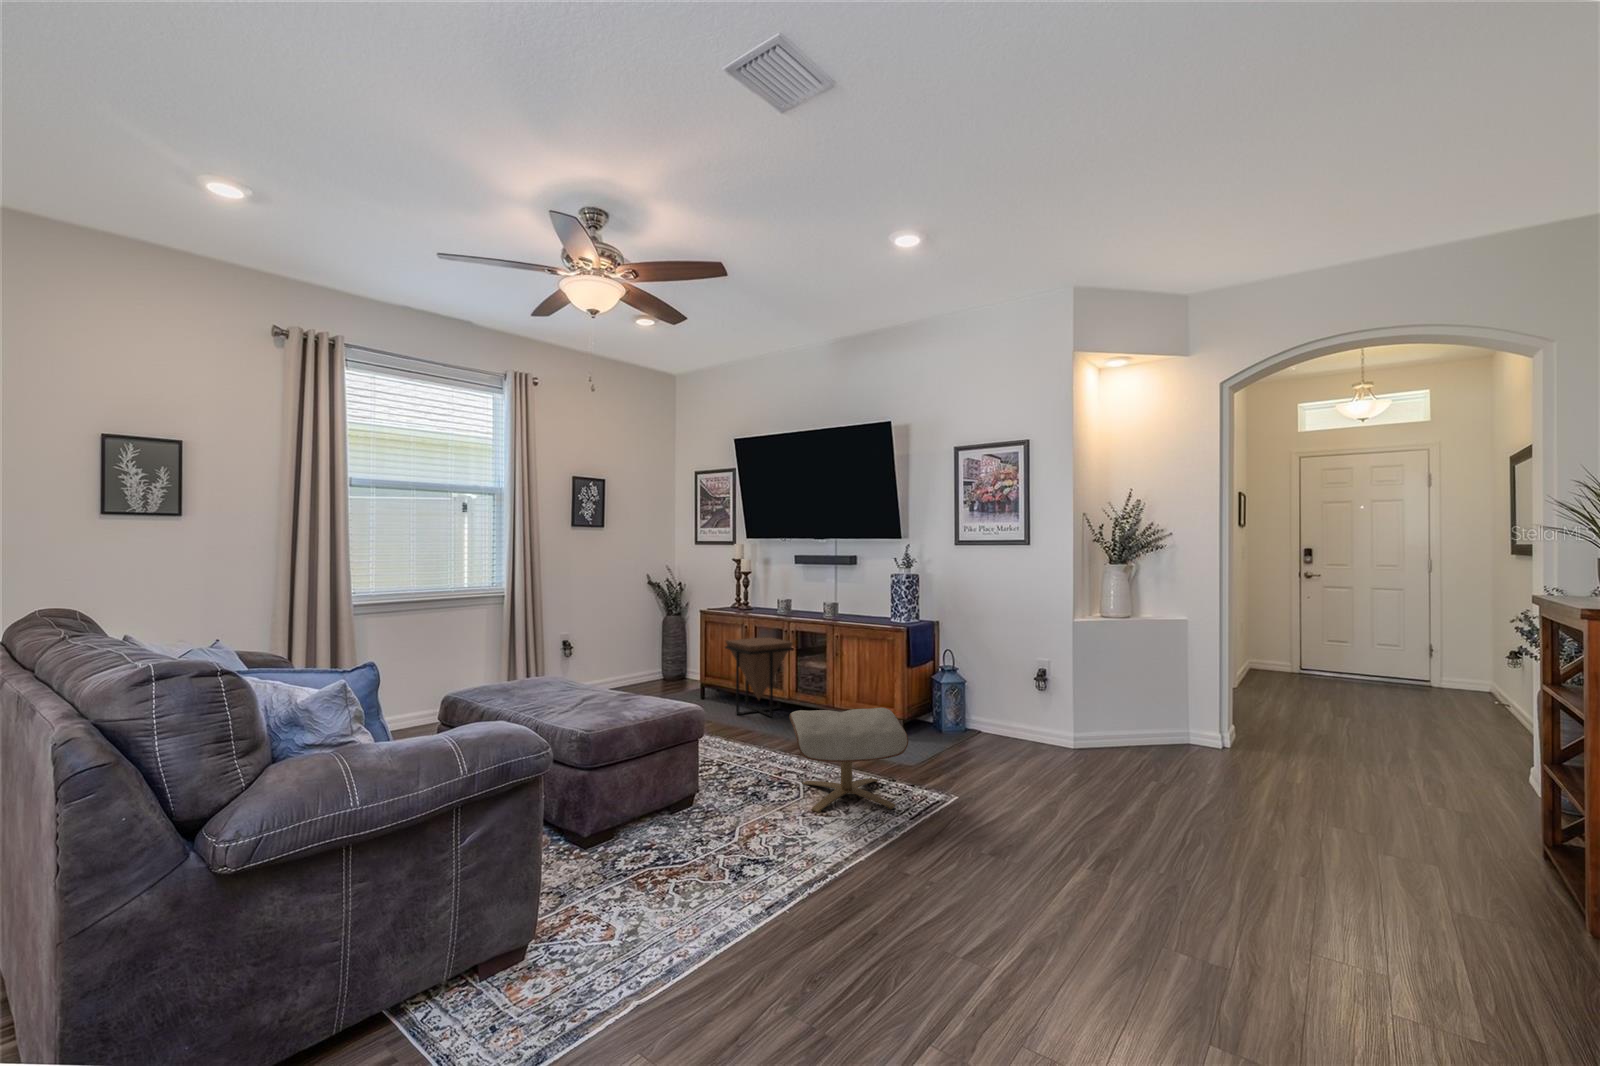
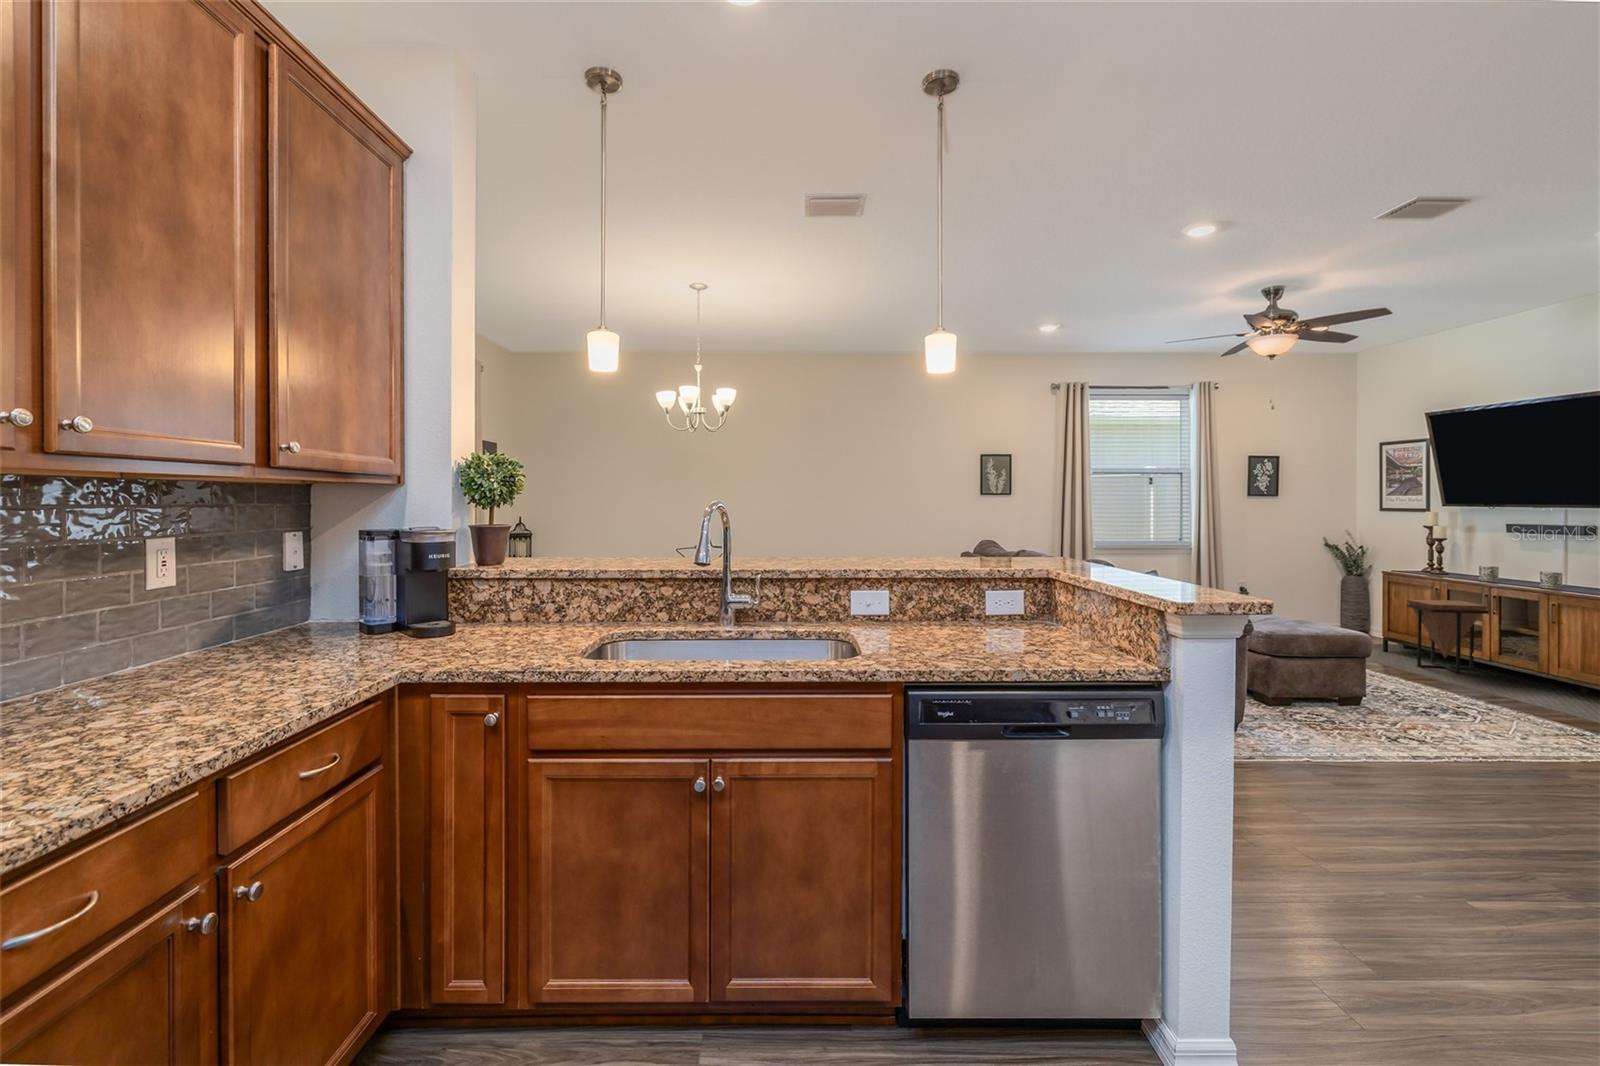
ottoman: present [789,708,908,813] -> none [1454,649,1579,734]

